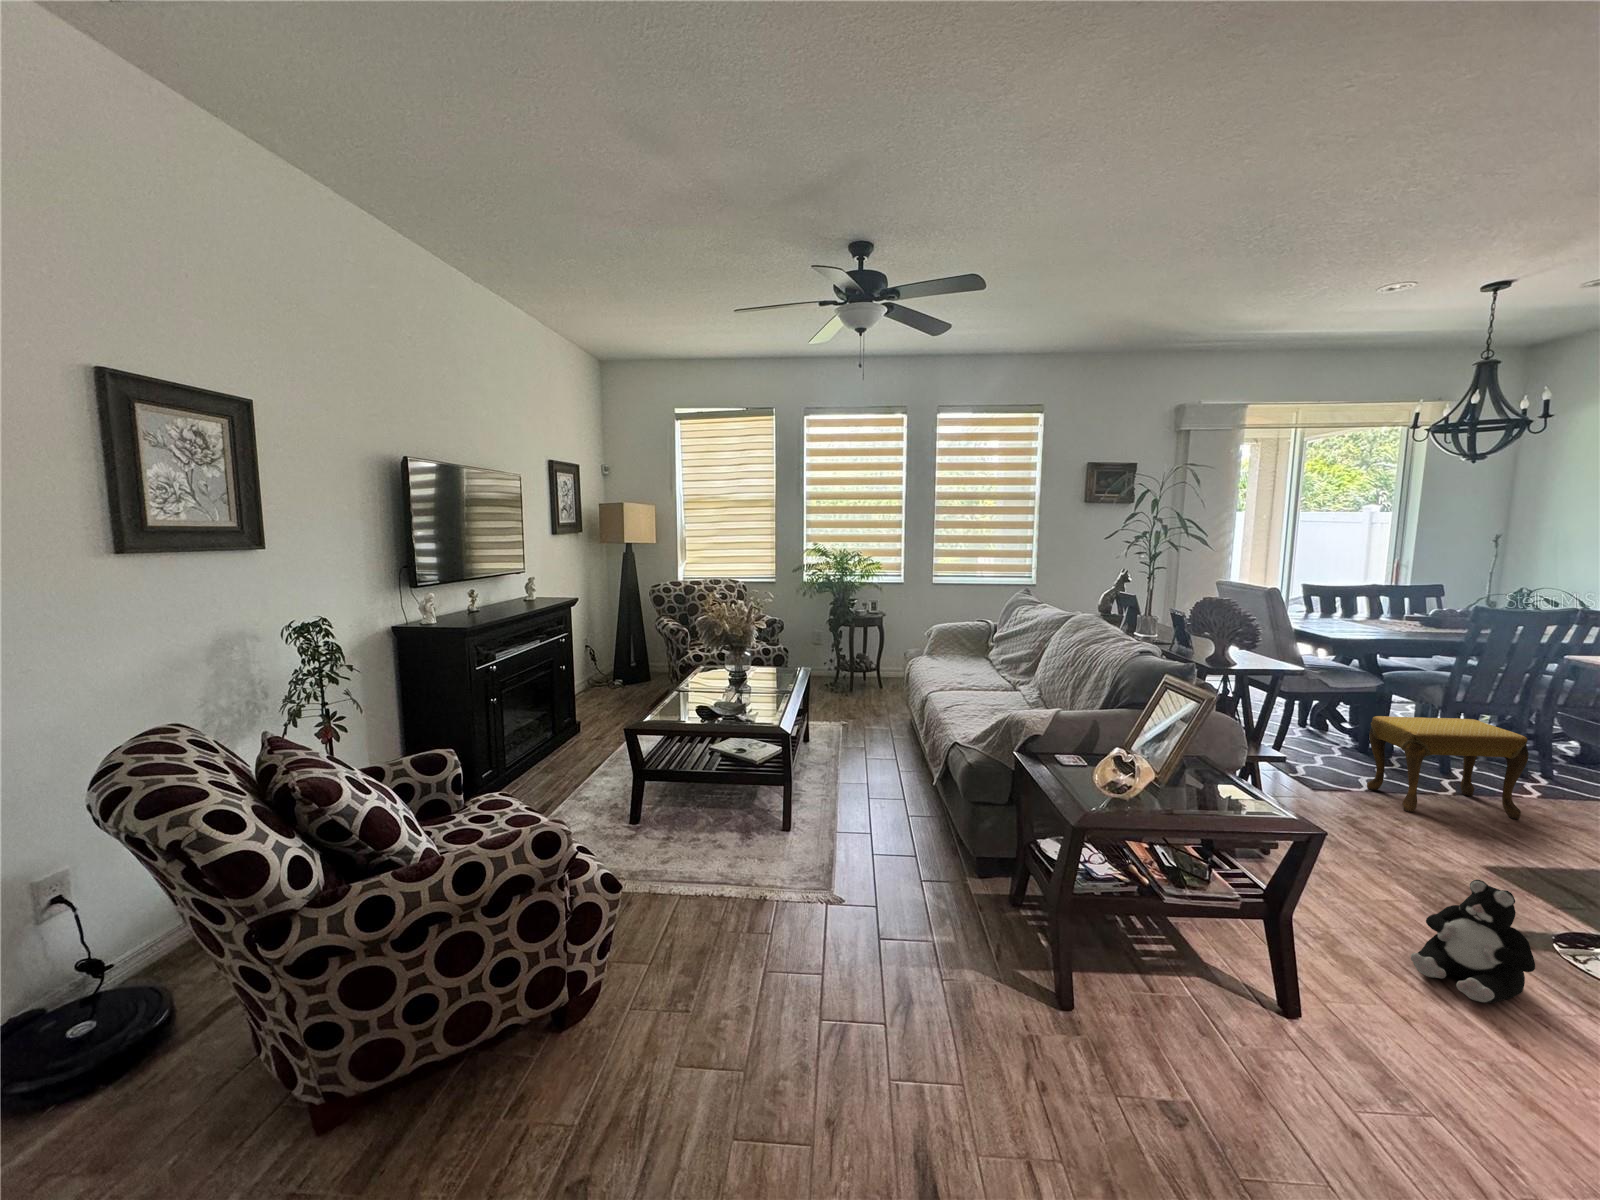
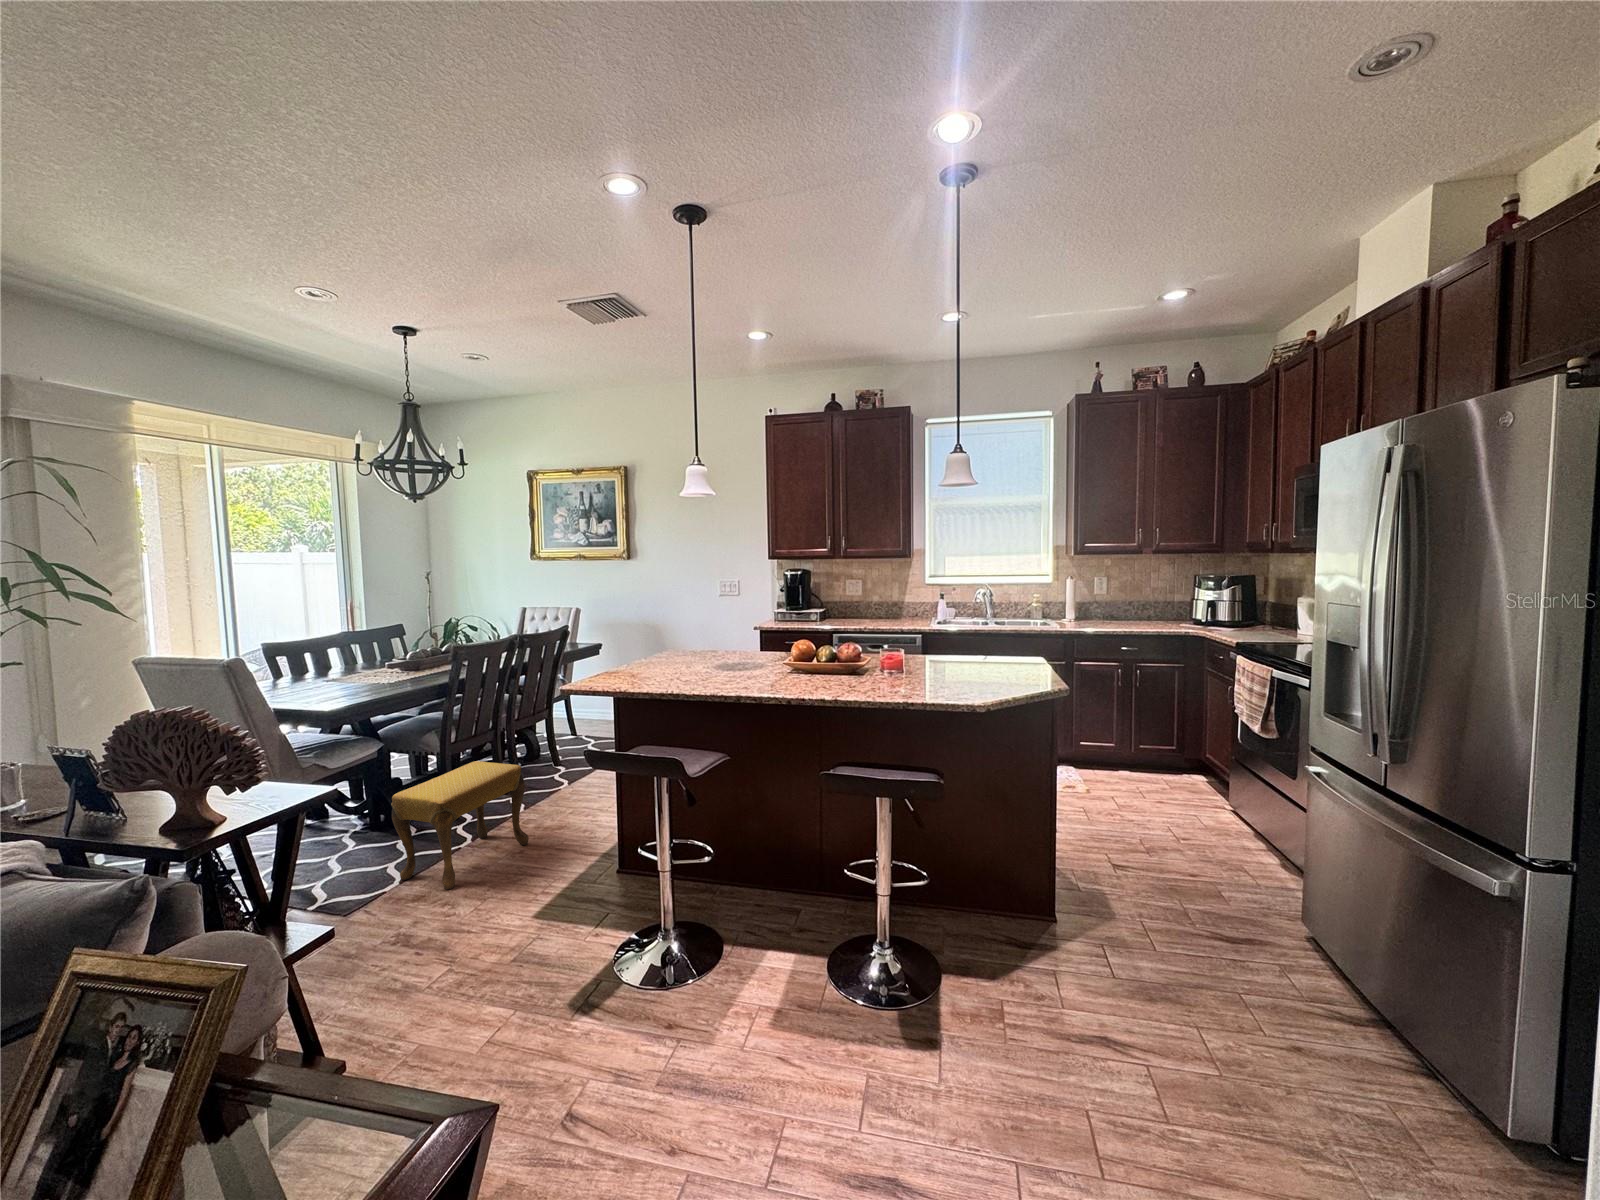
plush toy: present [1411,880,1535,1003] -> none [548,973,644,1138]

